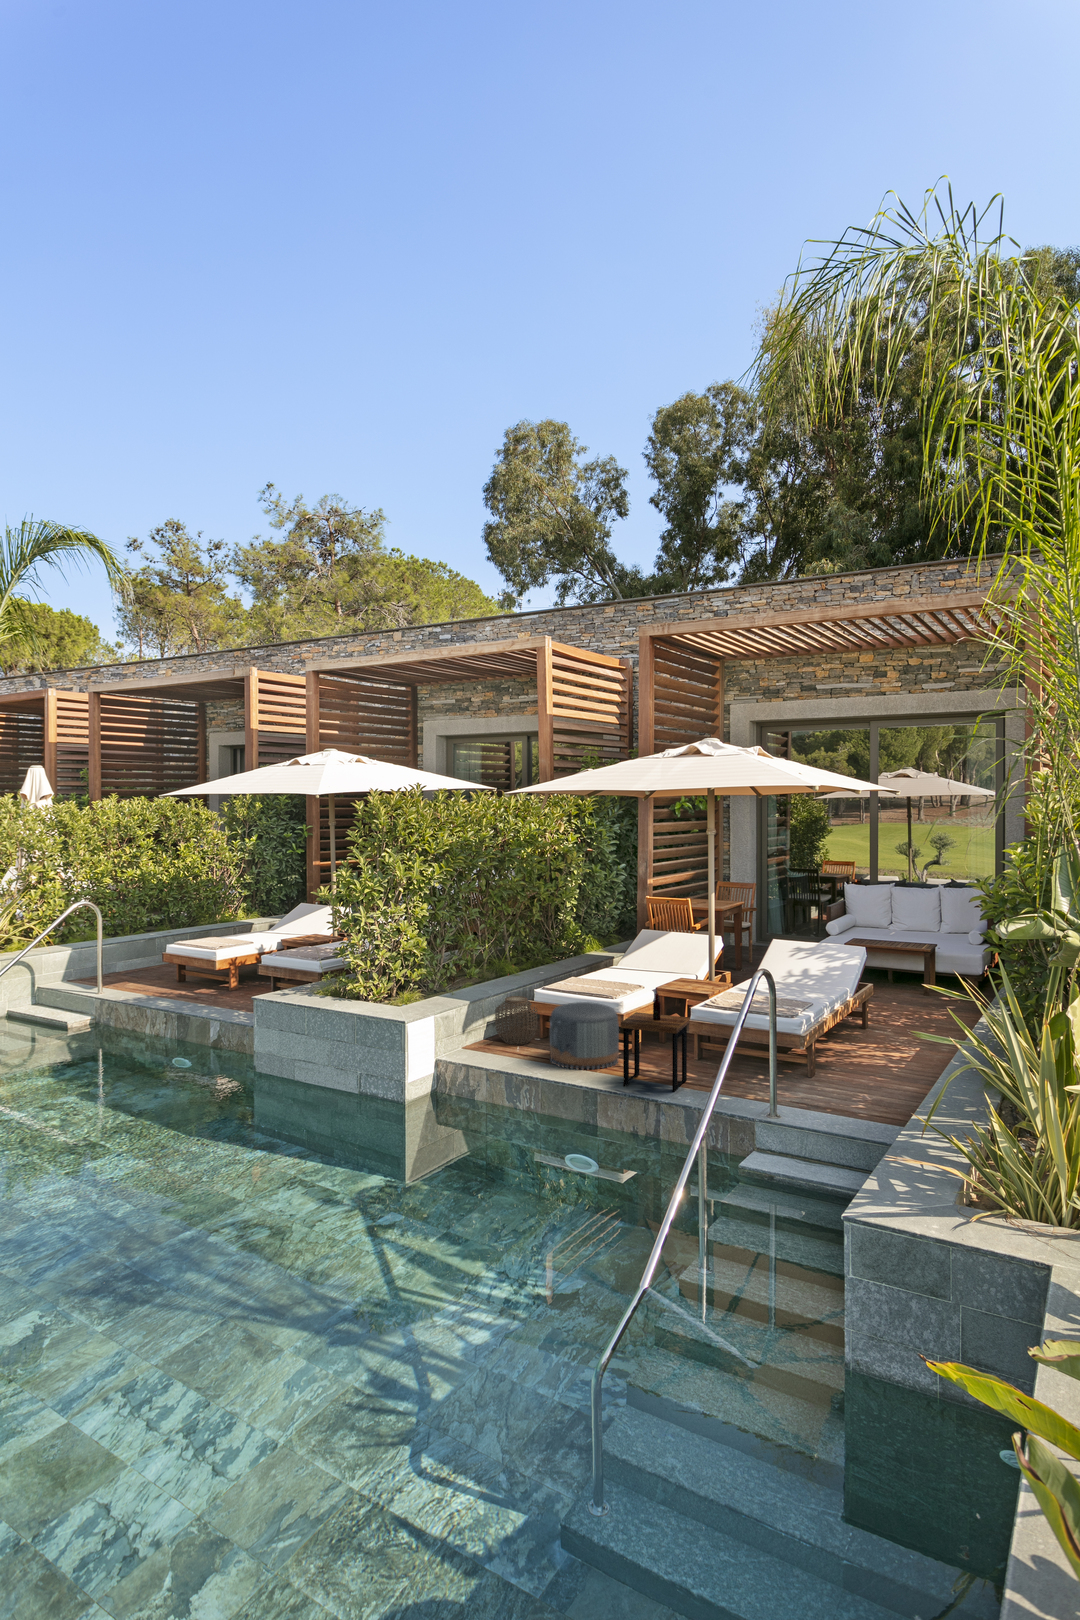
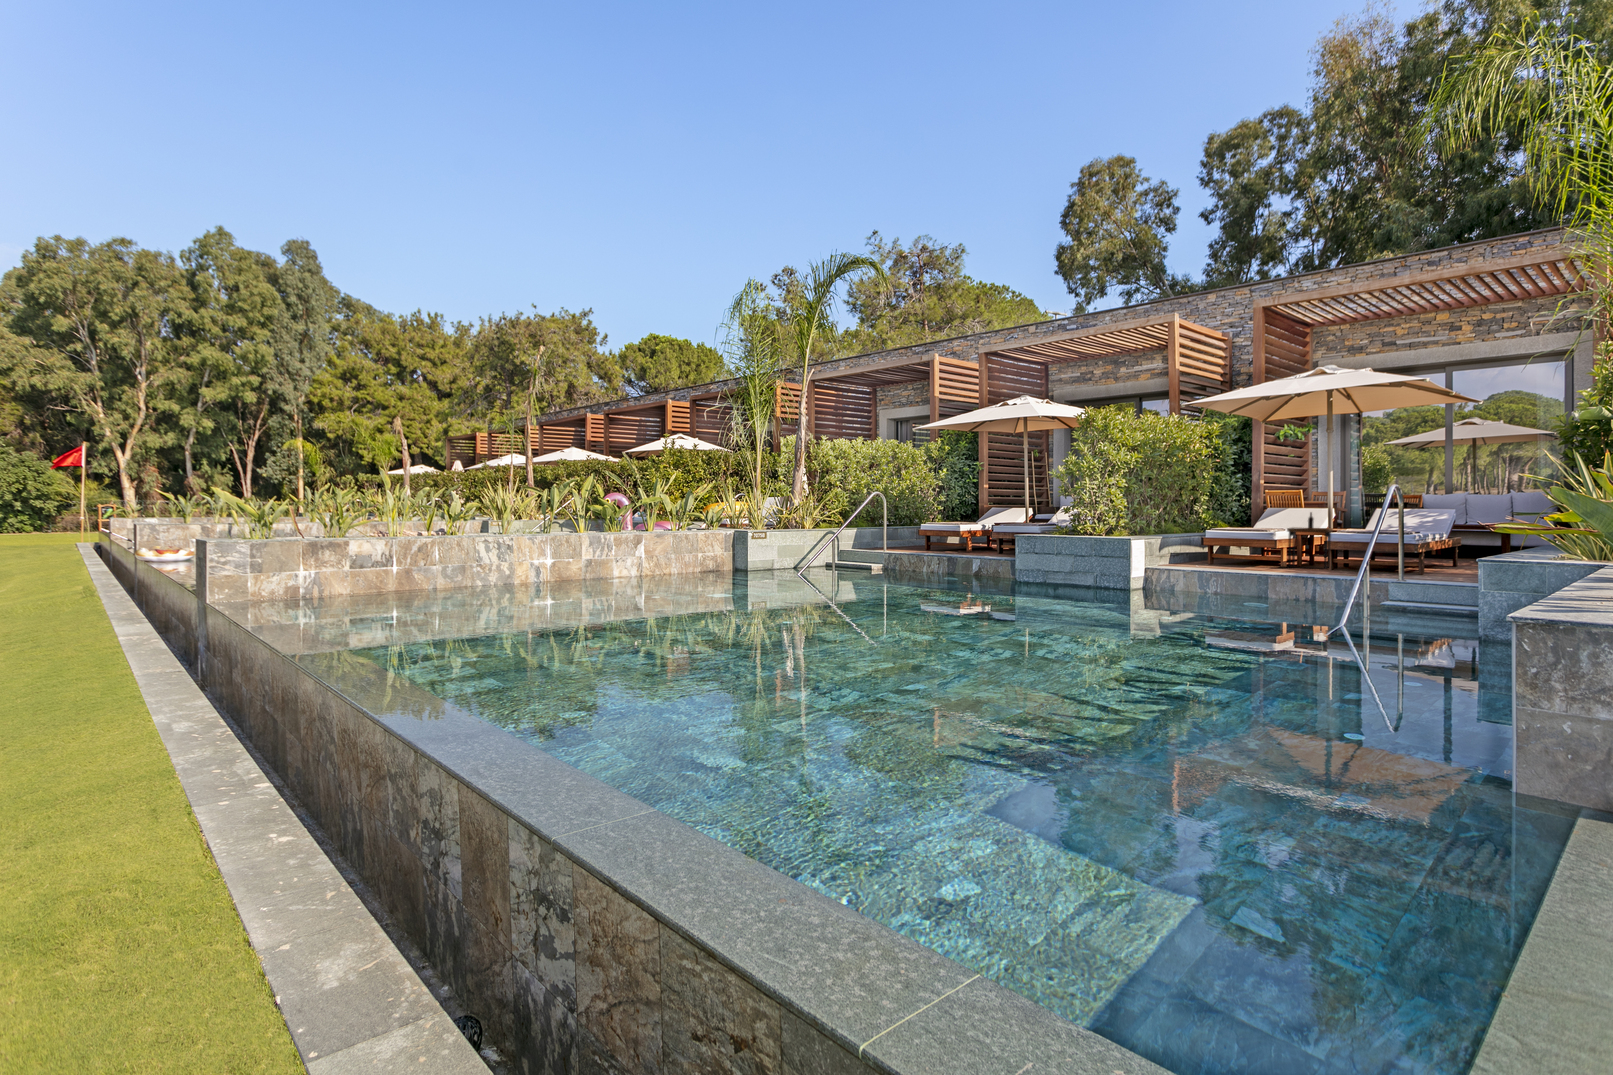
woven basket: present [495,996,537,1045] -> none [1178,534,1208,562]
pouf: present [550,1002,619,1070] -> none [1226,530,1275,566]

